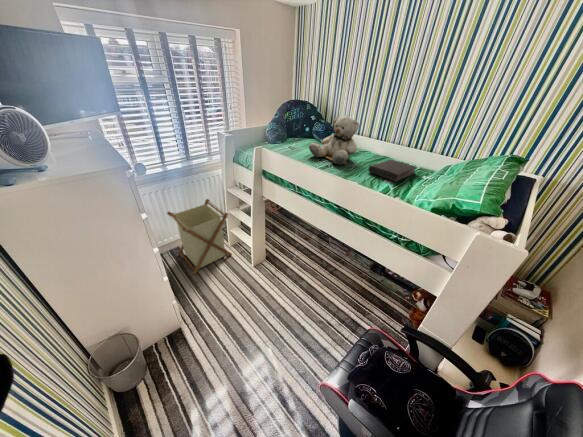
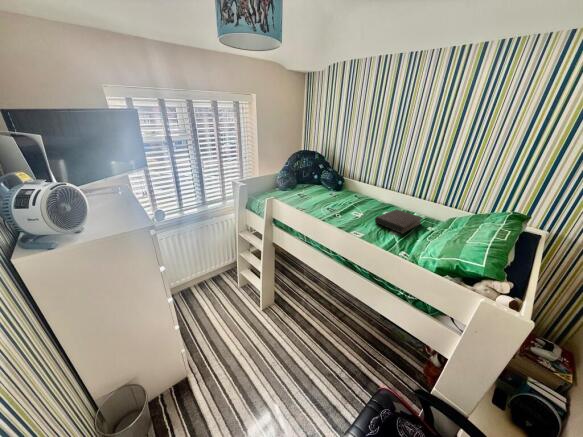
teddy bear: present [309,115,359,165] -> none [318,168,365,214]
laundry basket: present [167,199,232,274] -> none [181,242,241,318]

